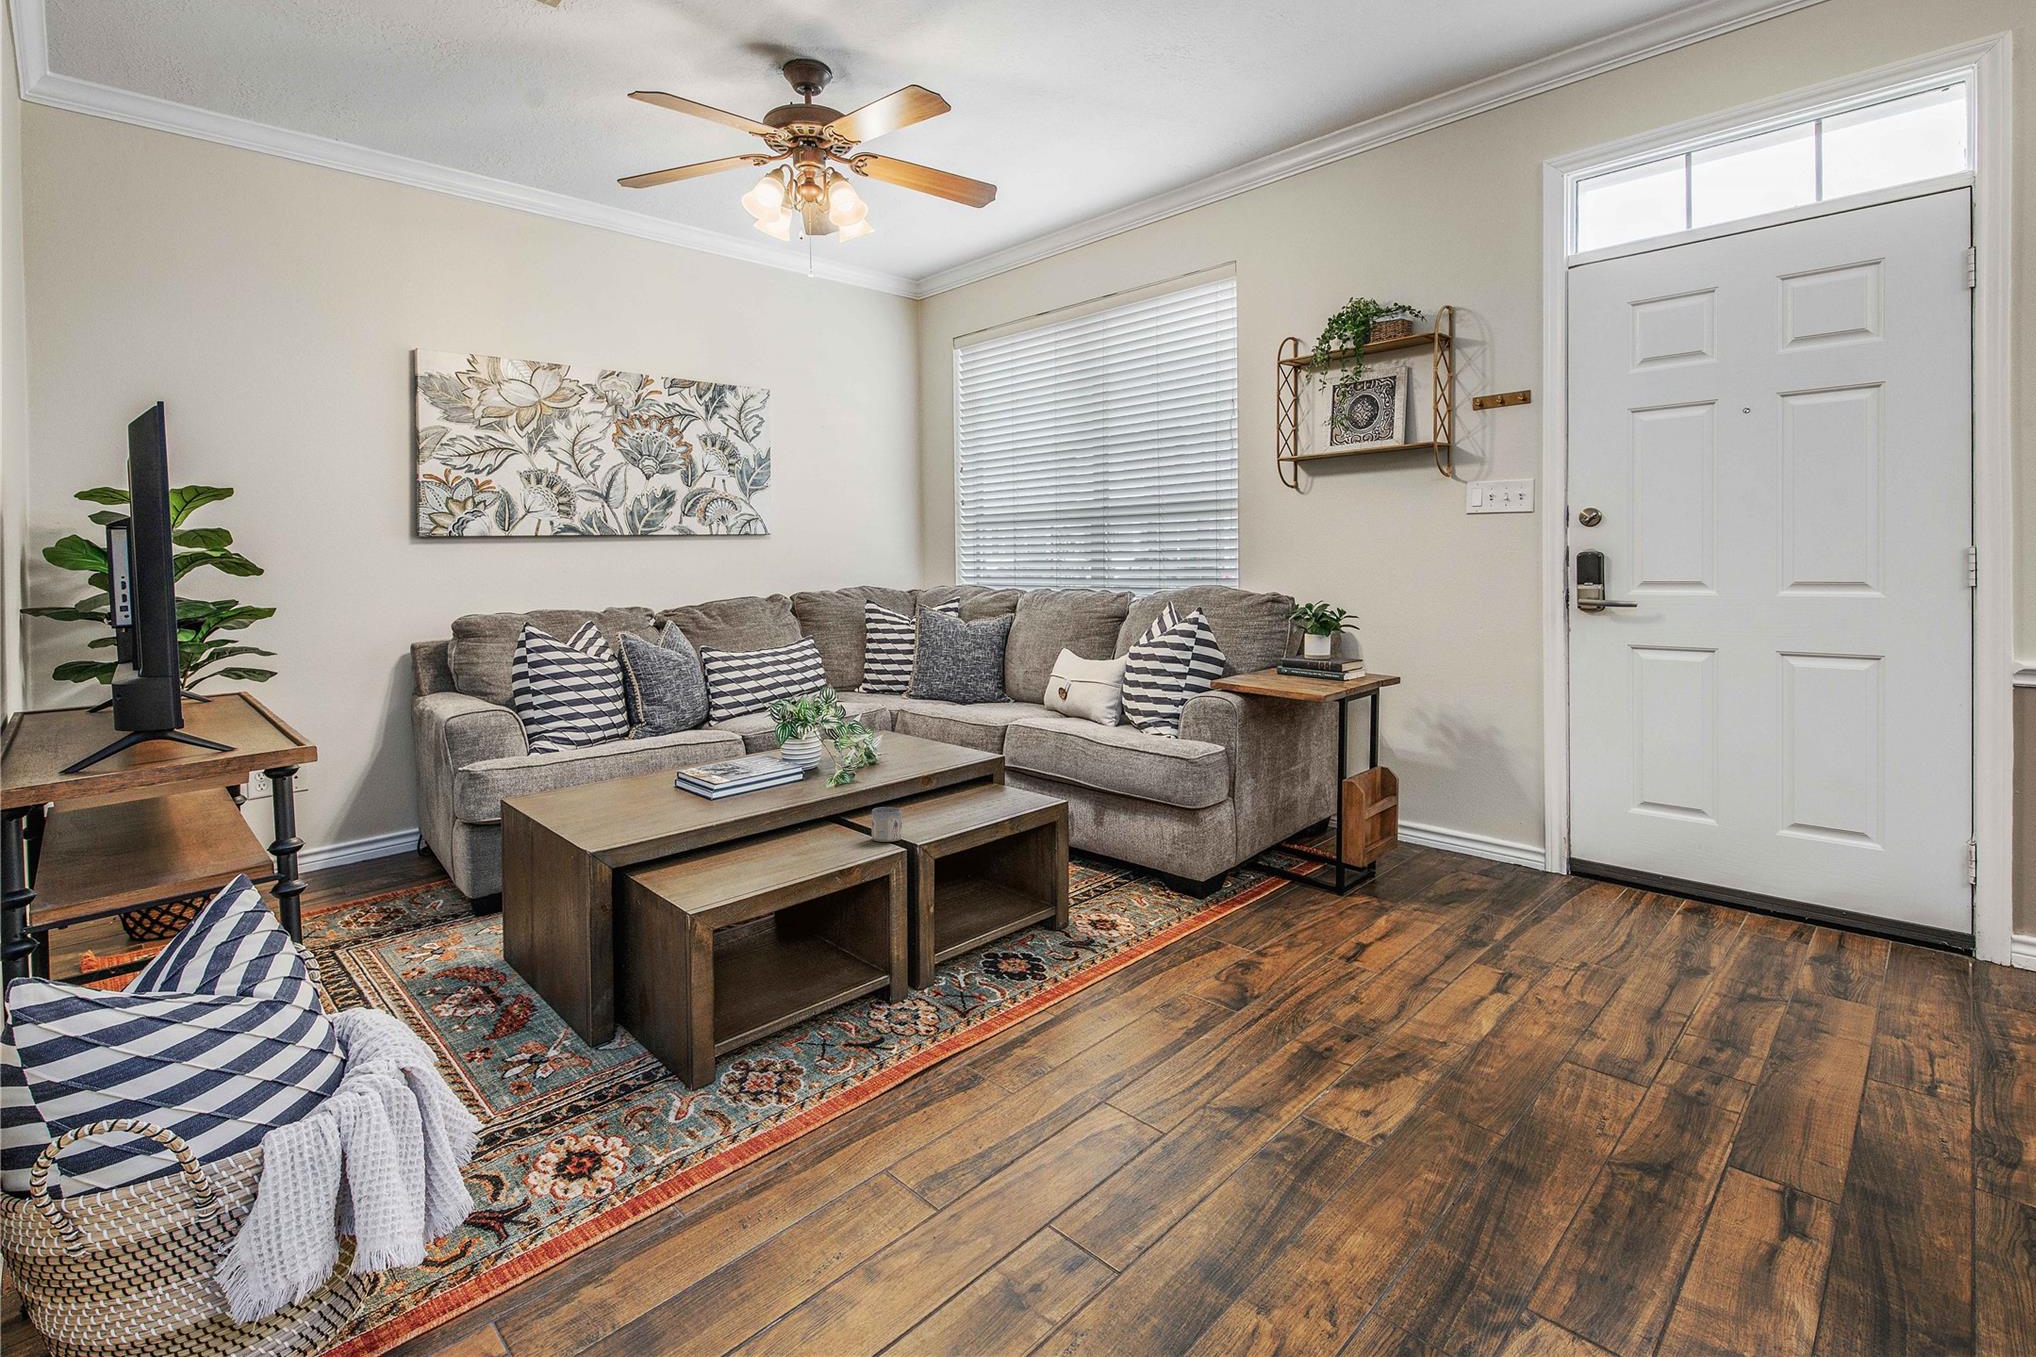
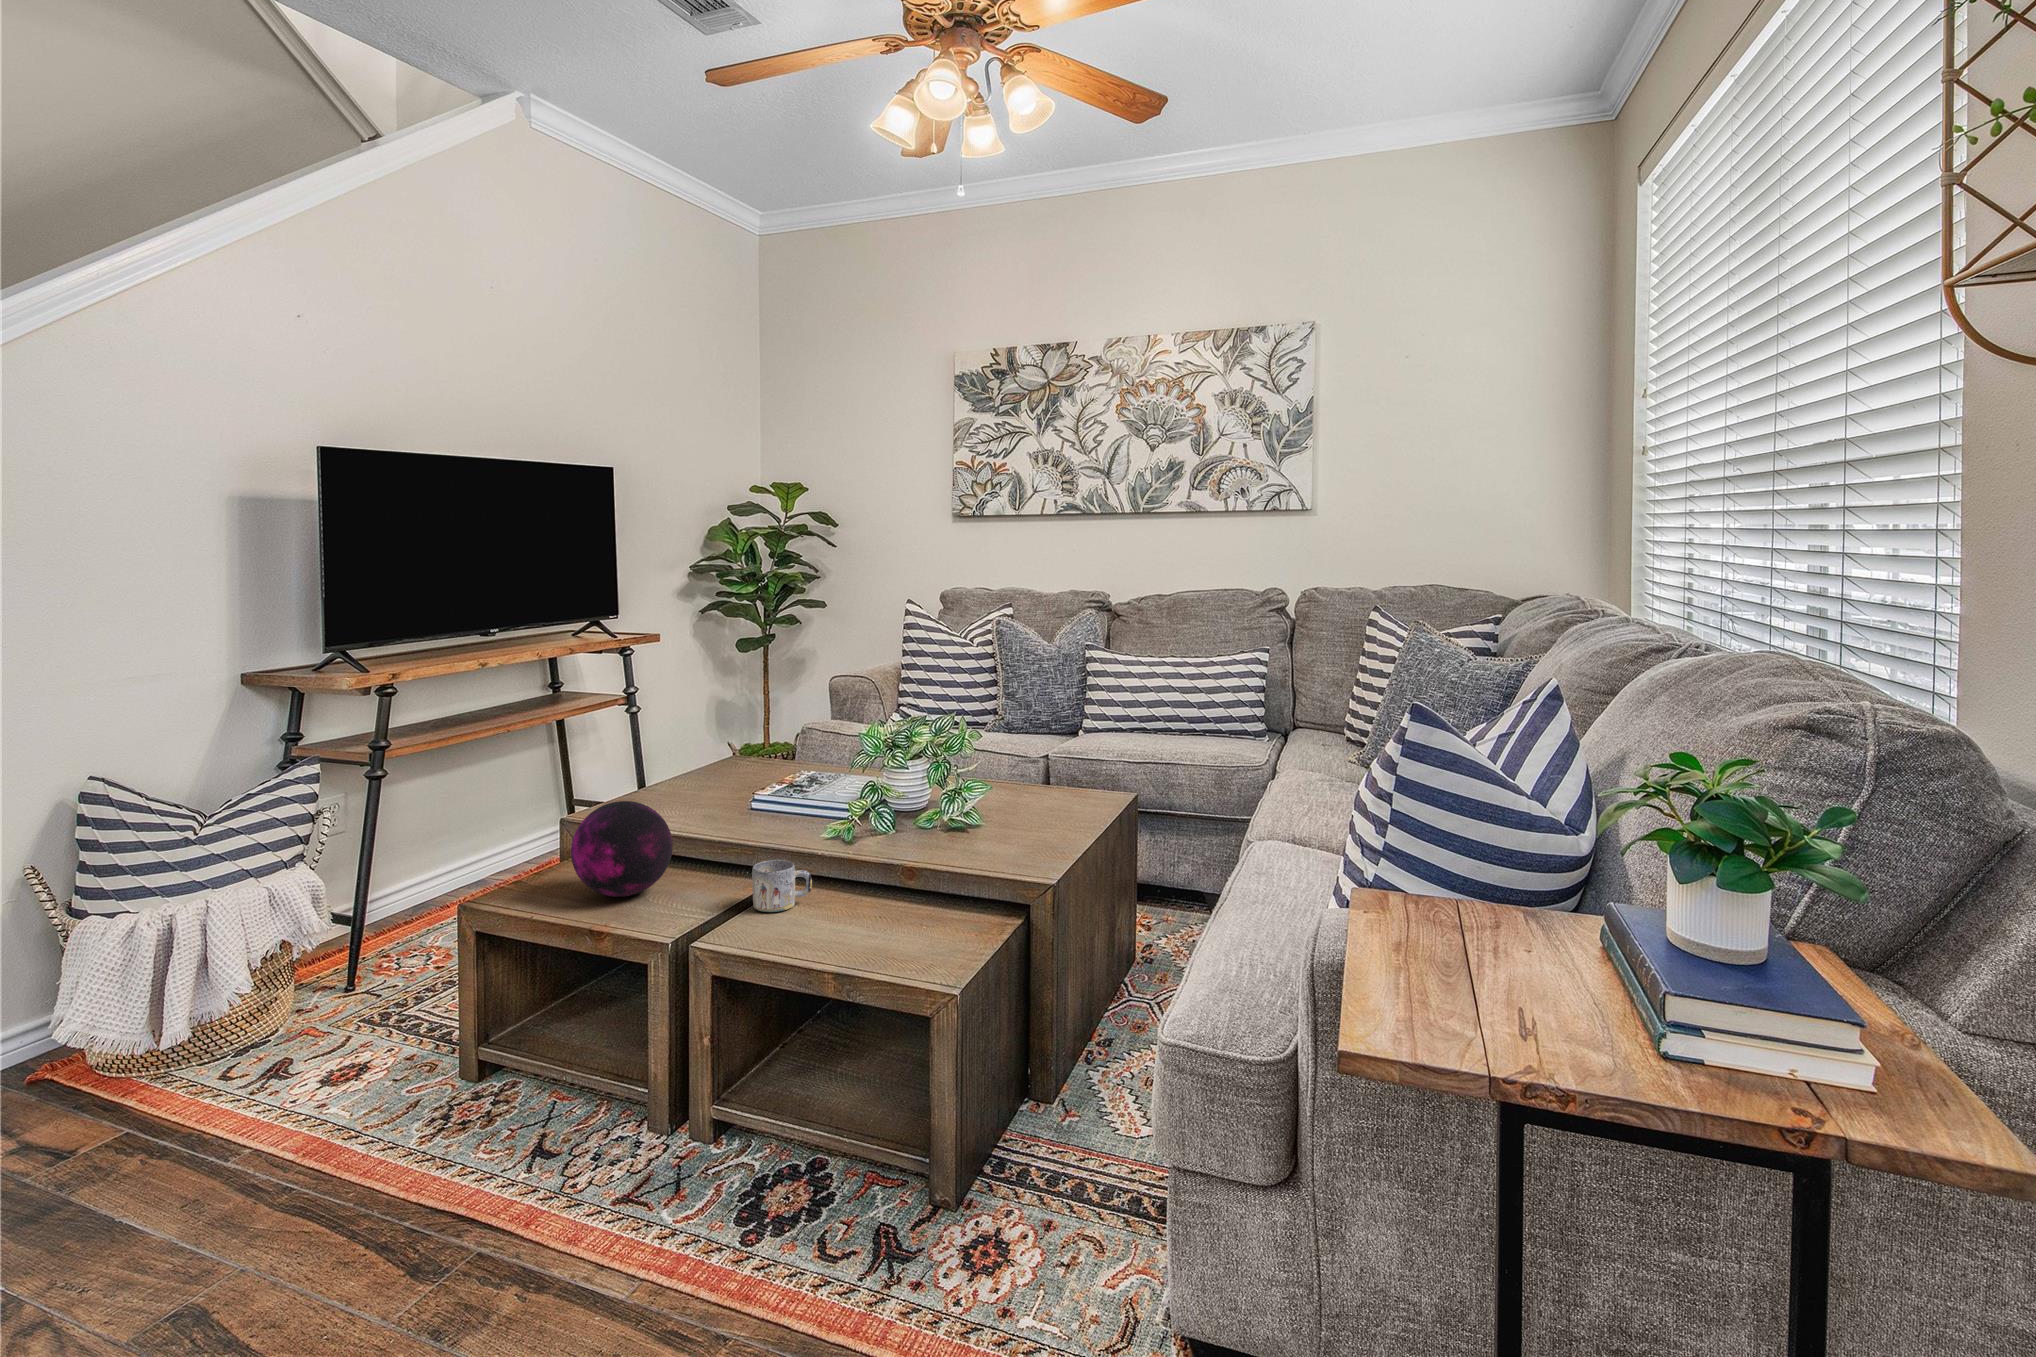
decorative orb: none [752,783,829,859] -> present [571,801,673,897]

